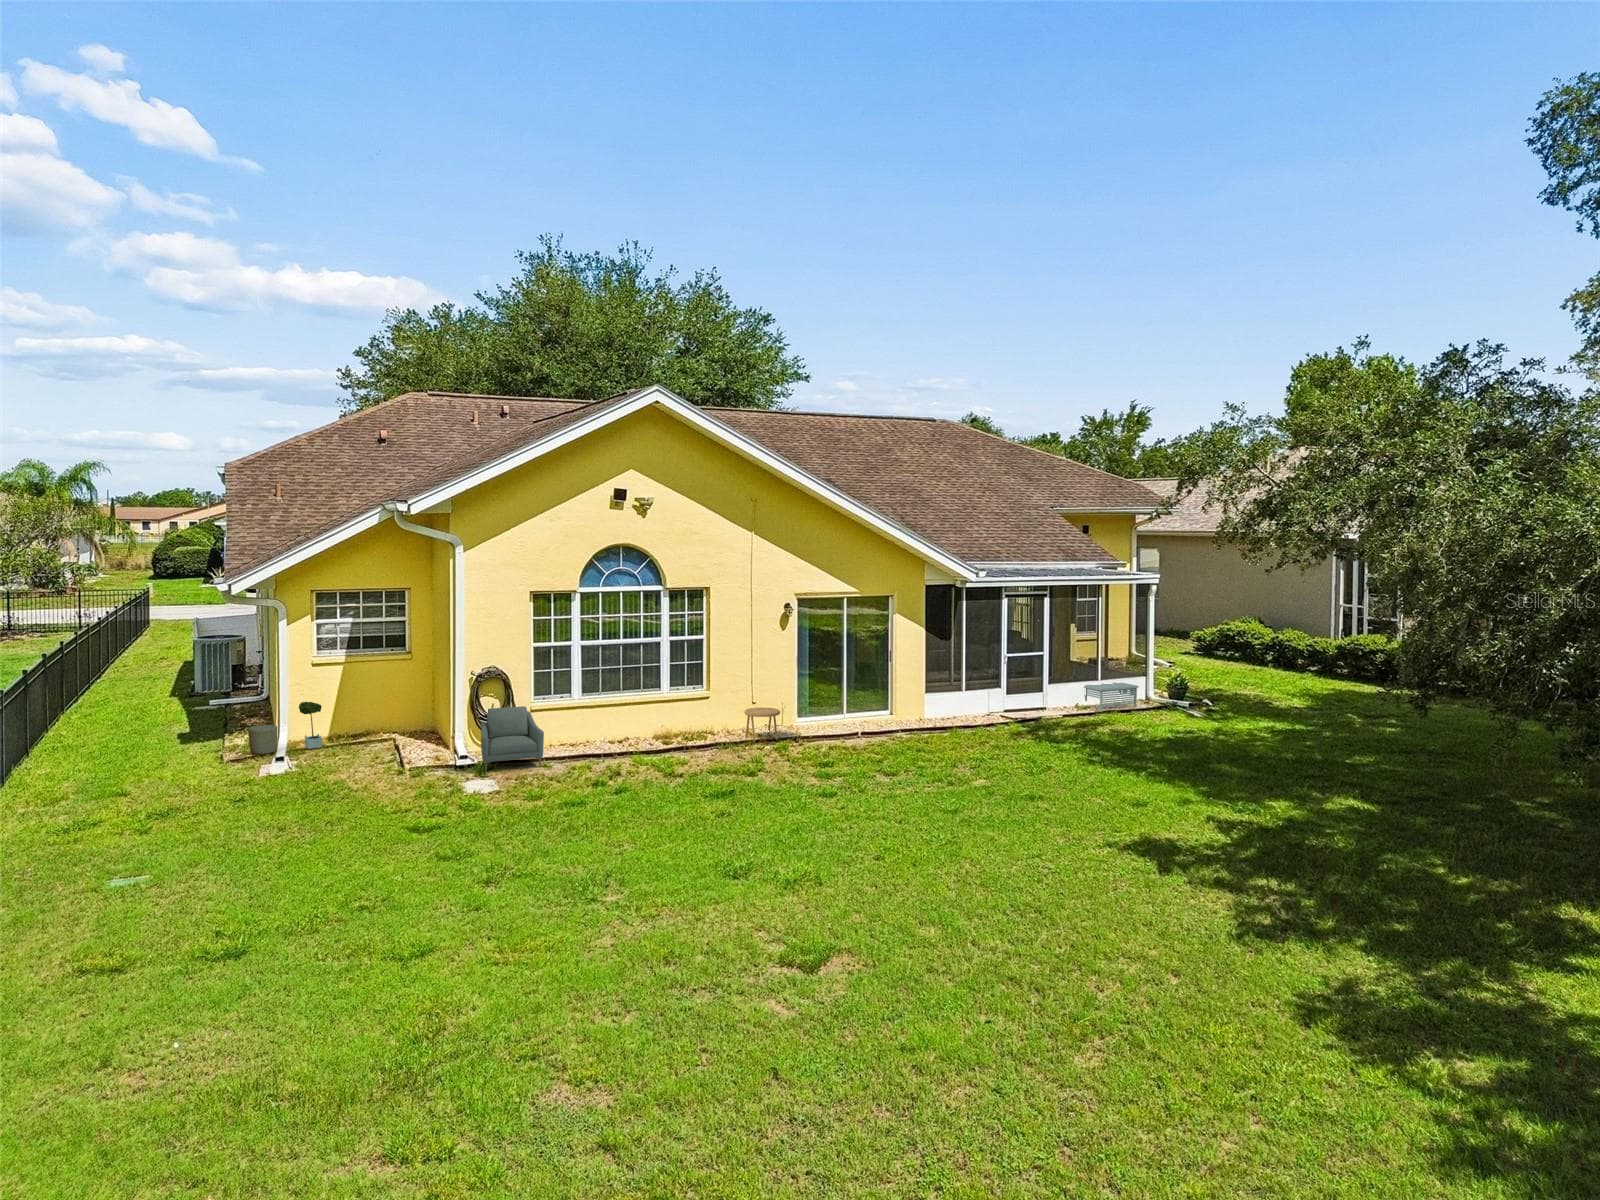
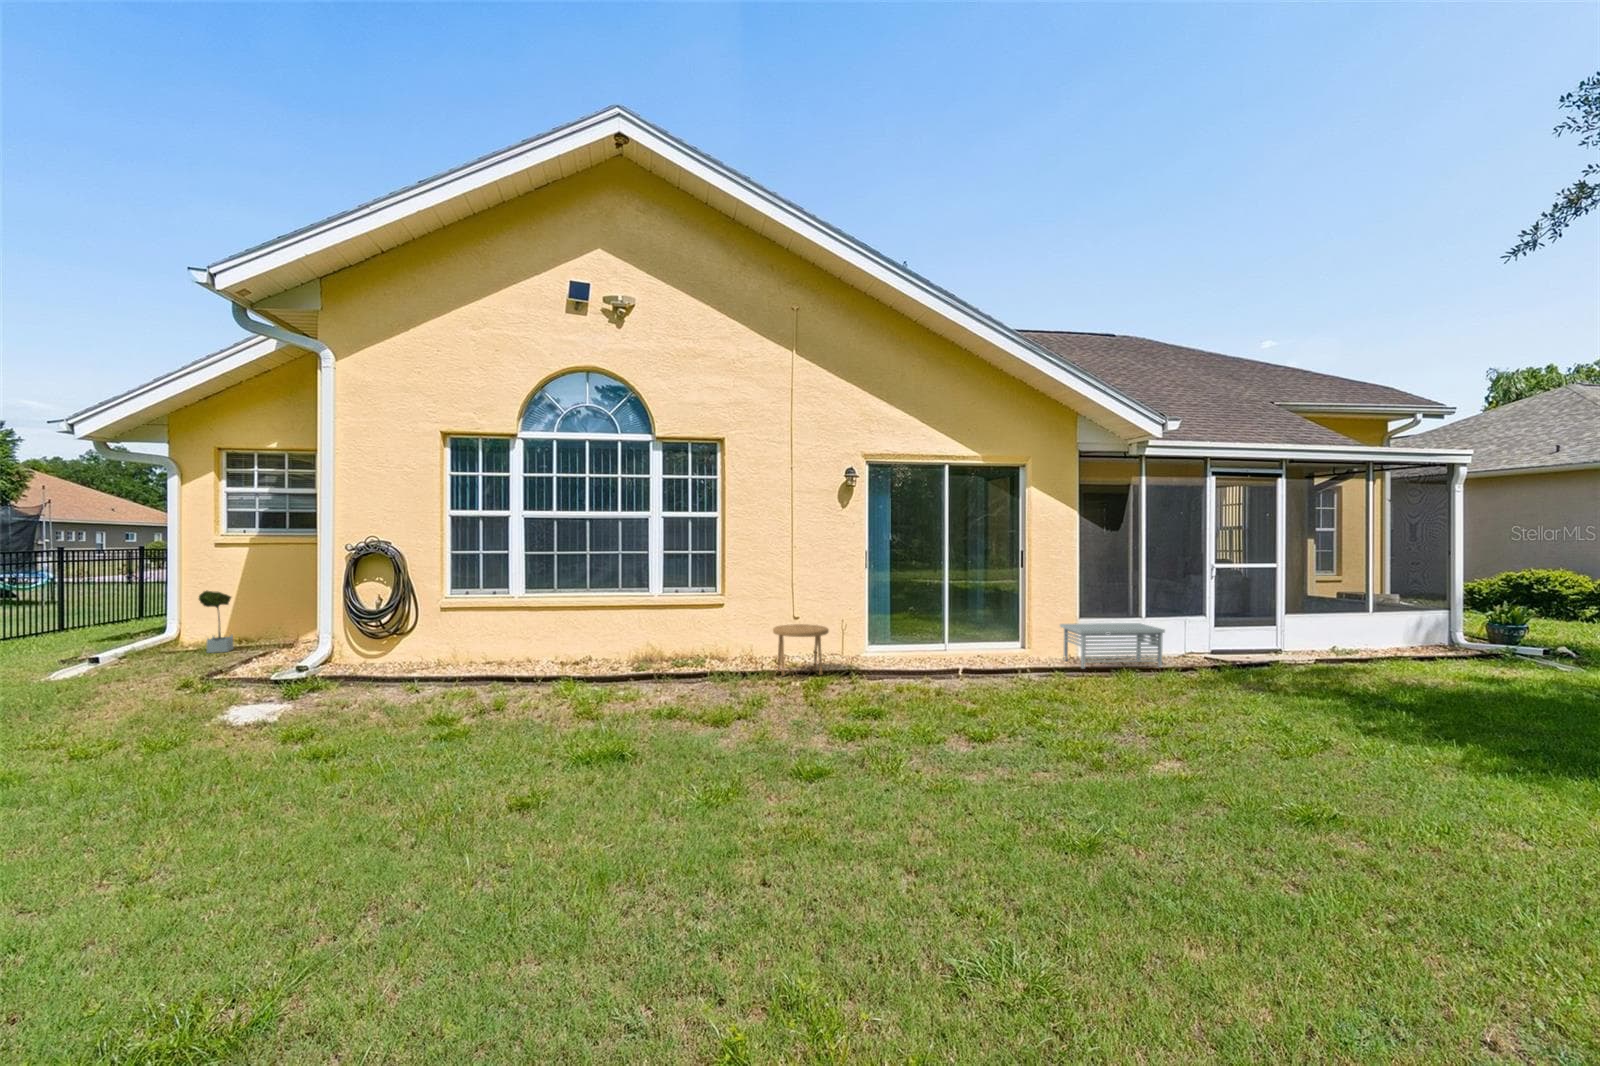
storage bench: present [1084,682,1139,710] -> present [1060,623,1165,668]
chair: present [481,706,544,771] -> none [309,601,434,698]
woven basket: present [248,725,277,754] -> none [128,619,174,656]

